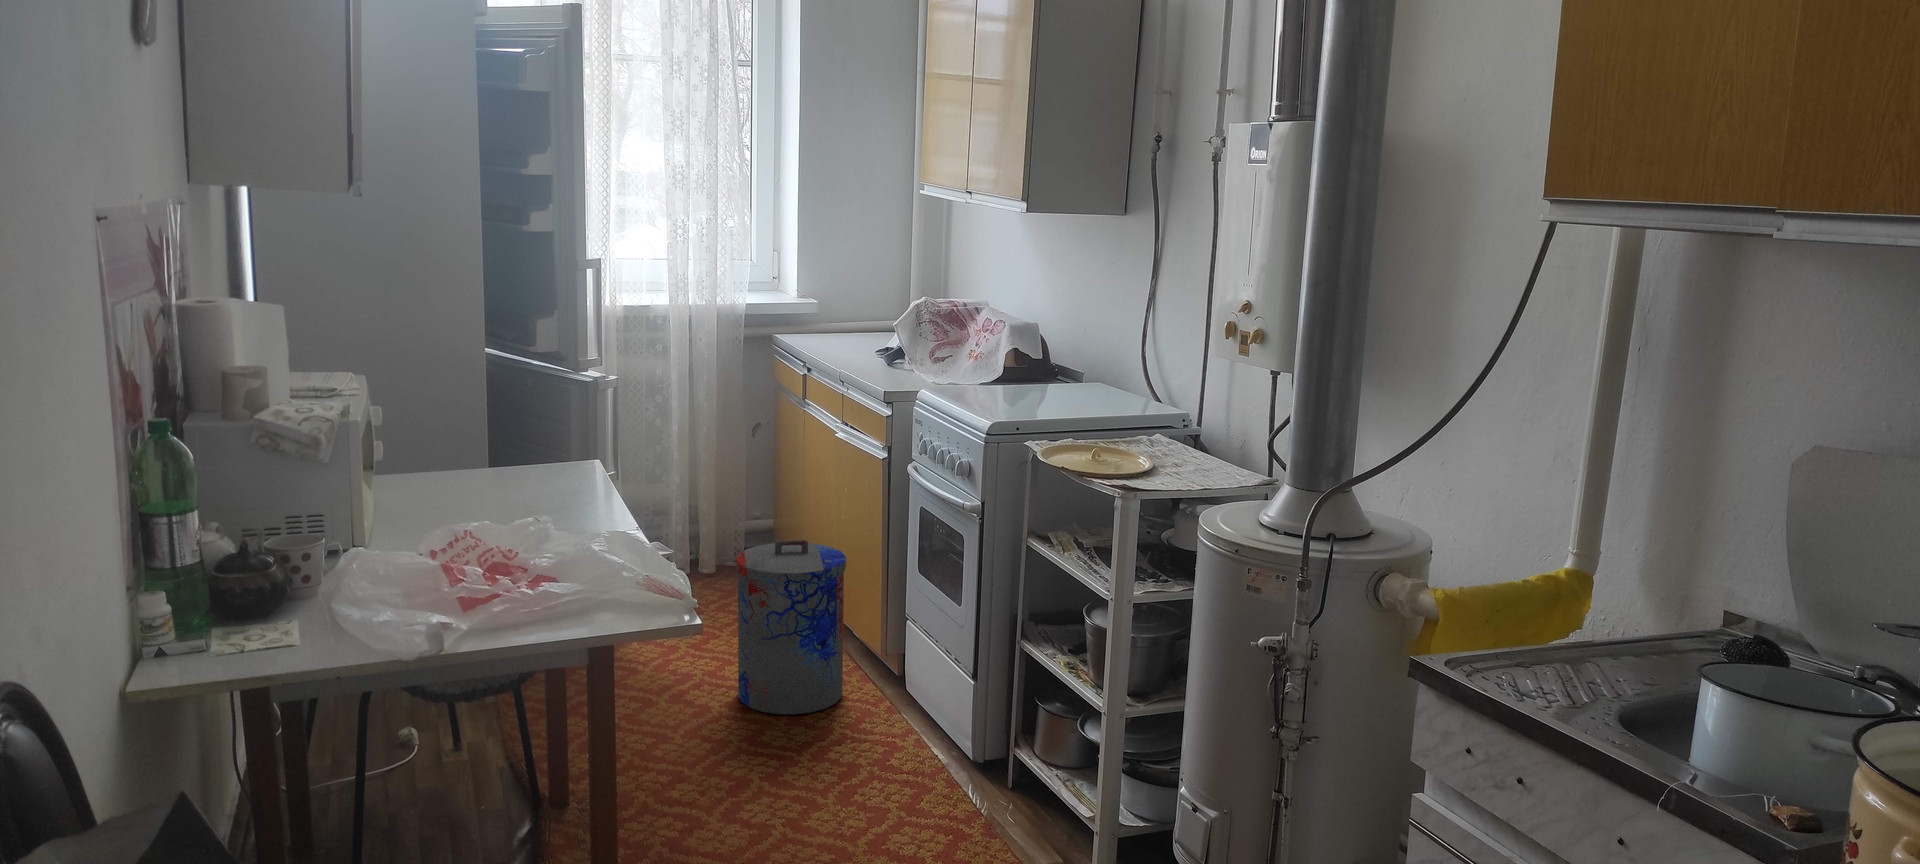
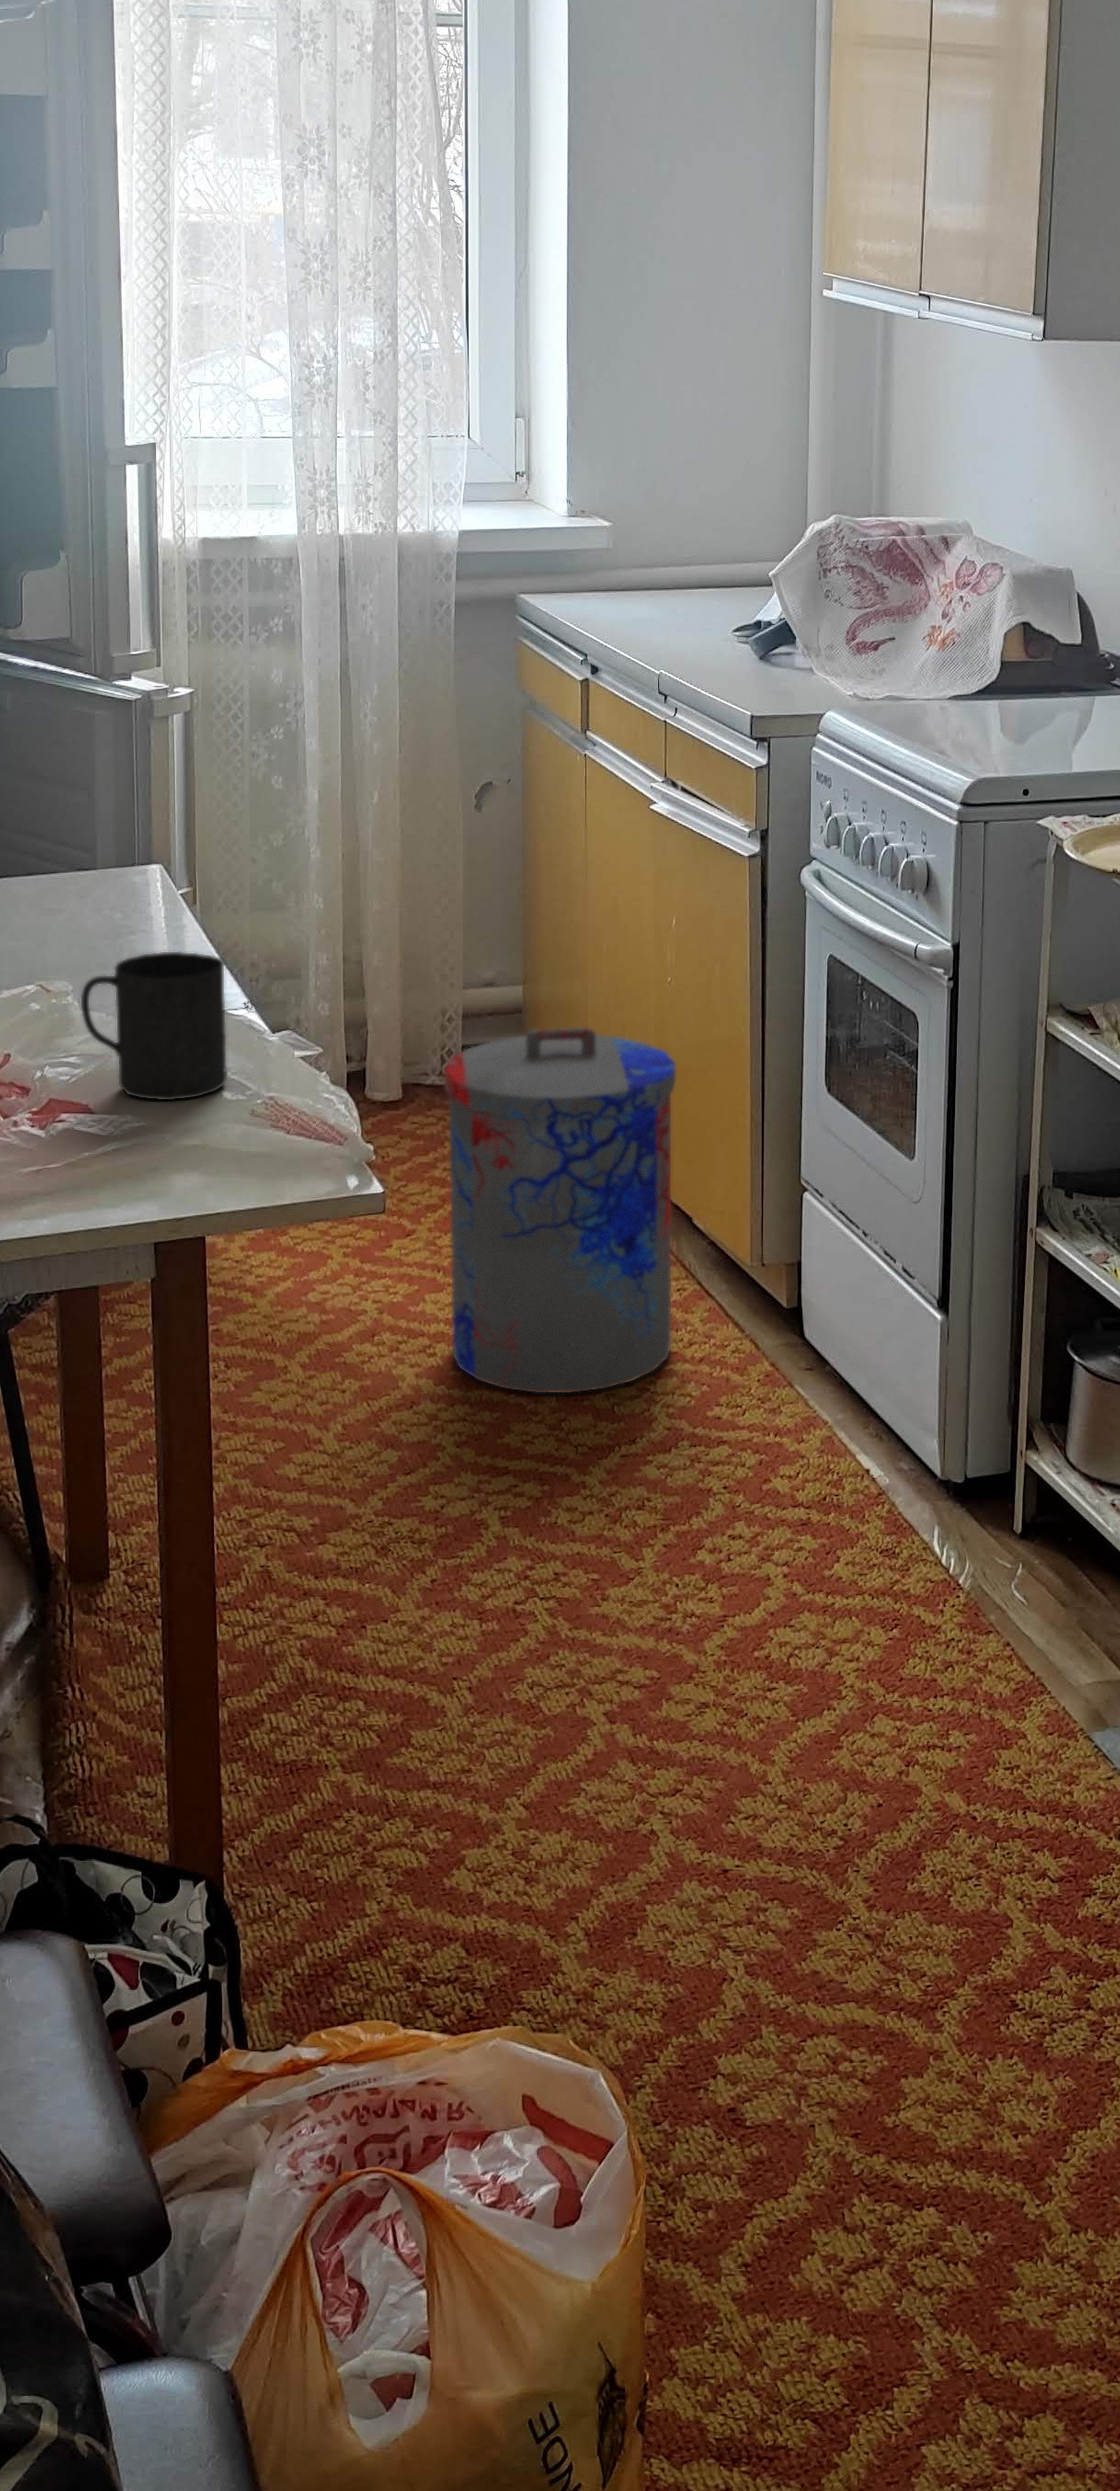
mug: none [553,502,625,575] -> present [81,952,227,1100]

